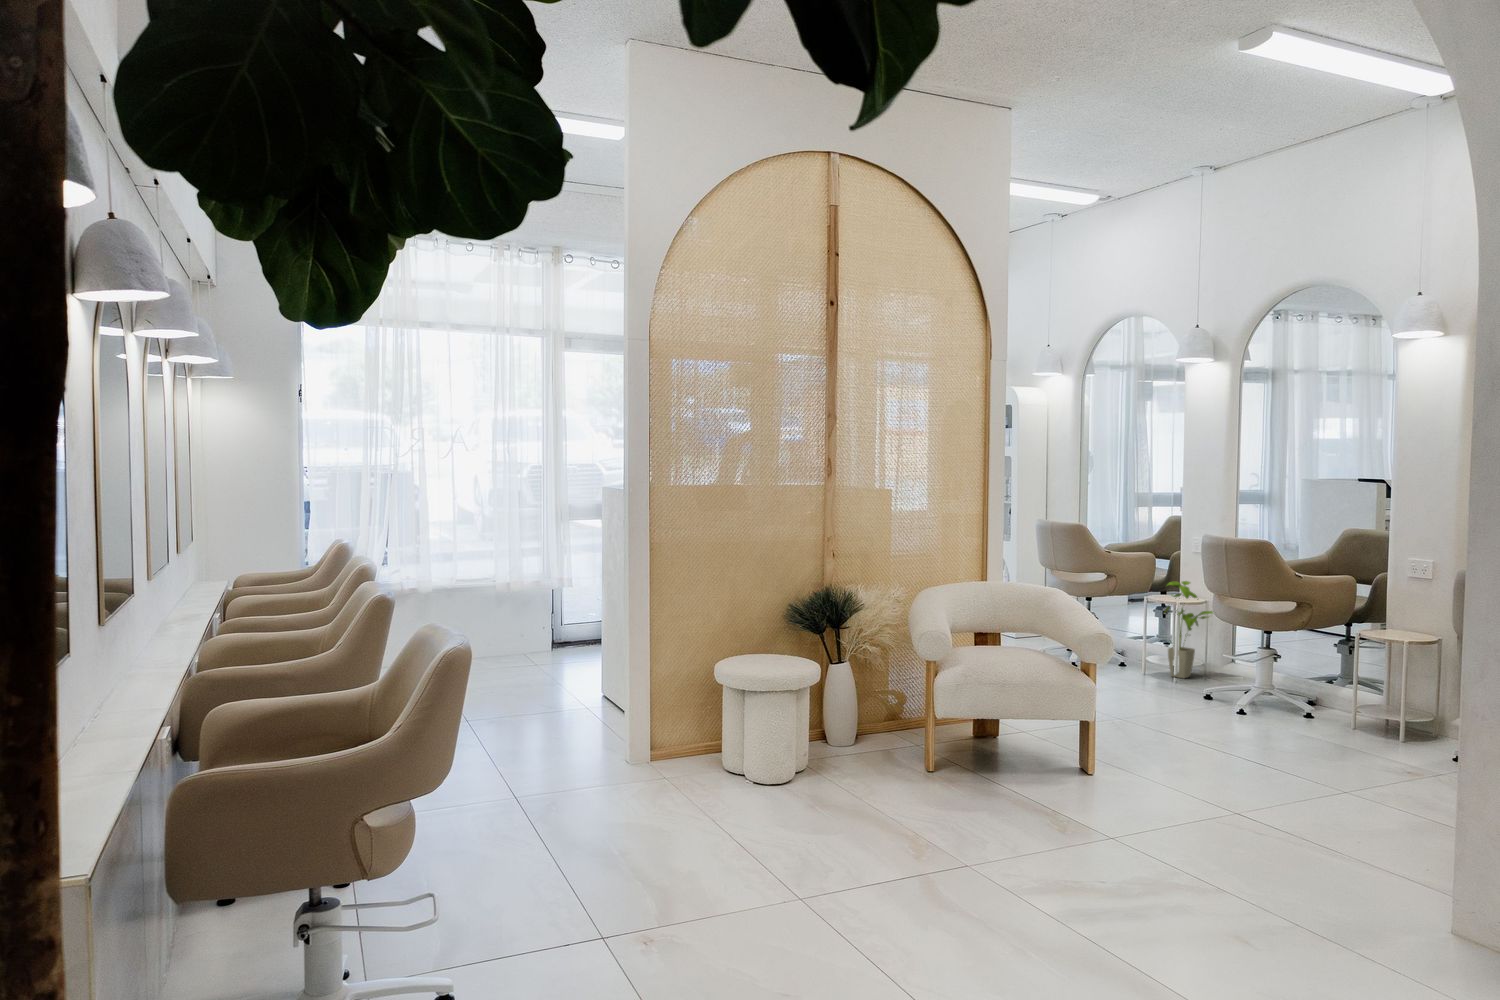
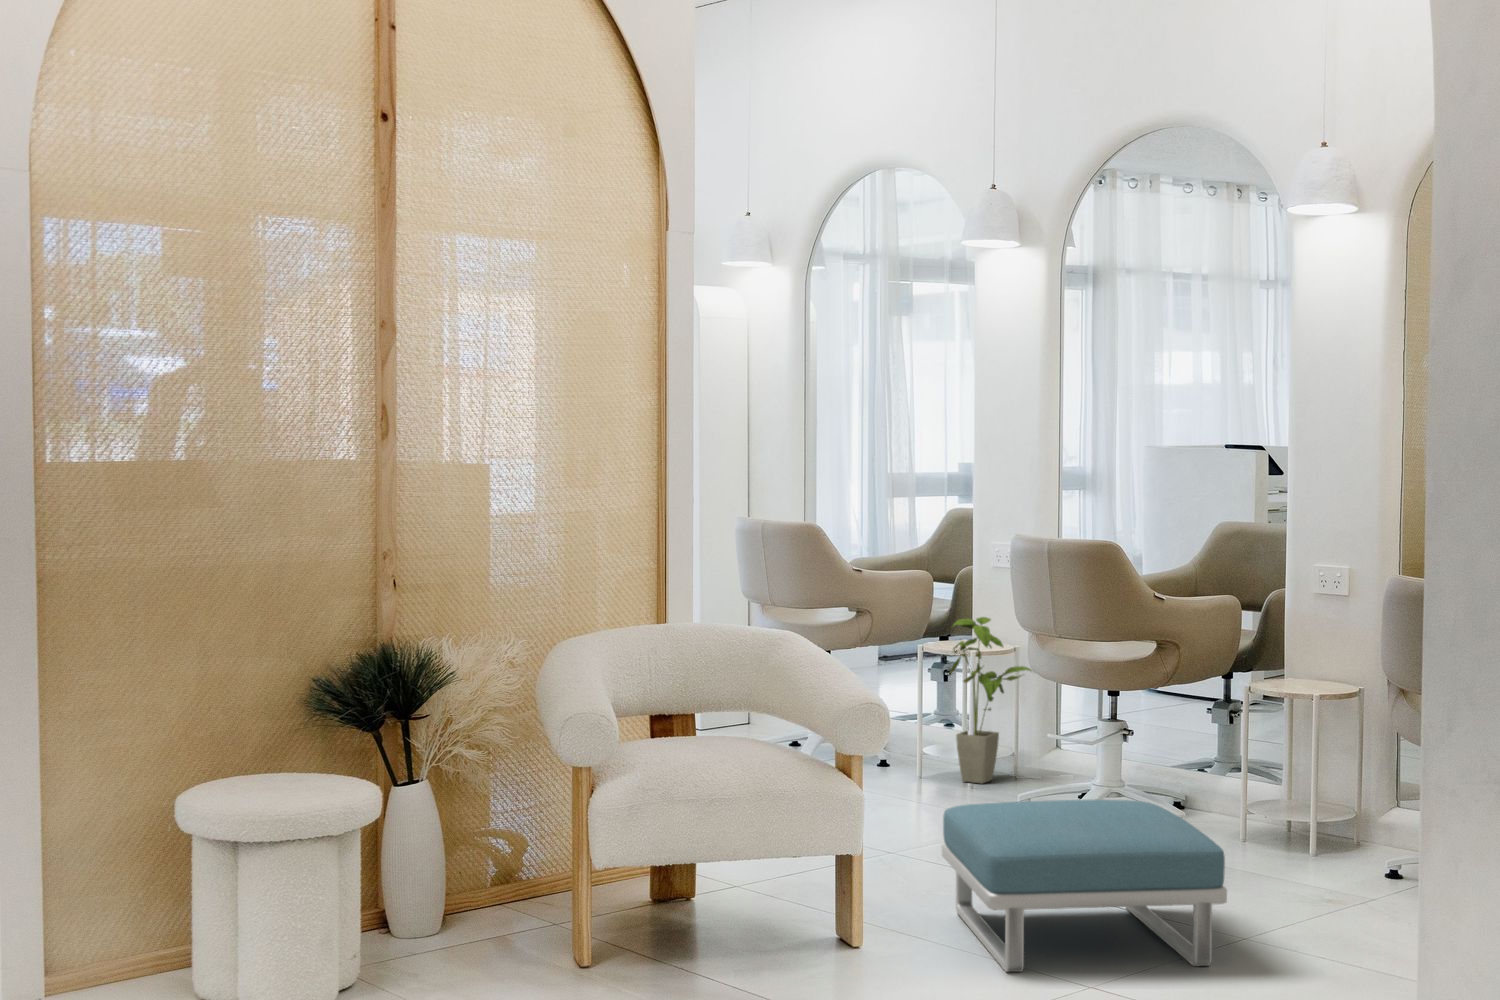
footstool: none [1149,697,1337,812] -> present [942,800,1227,972]

